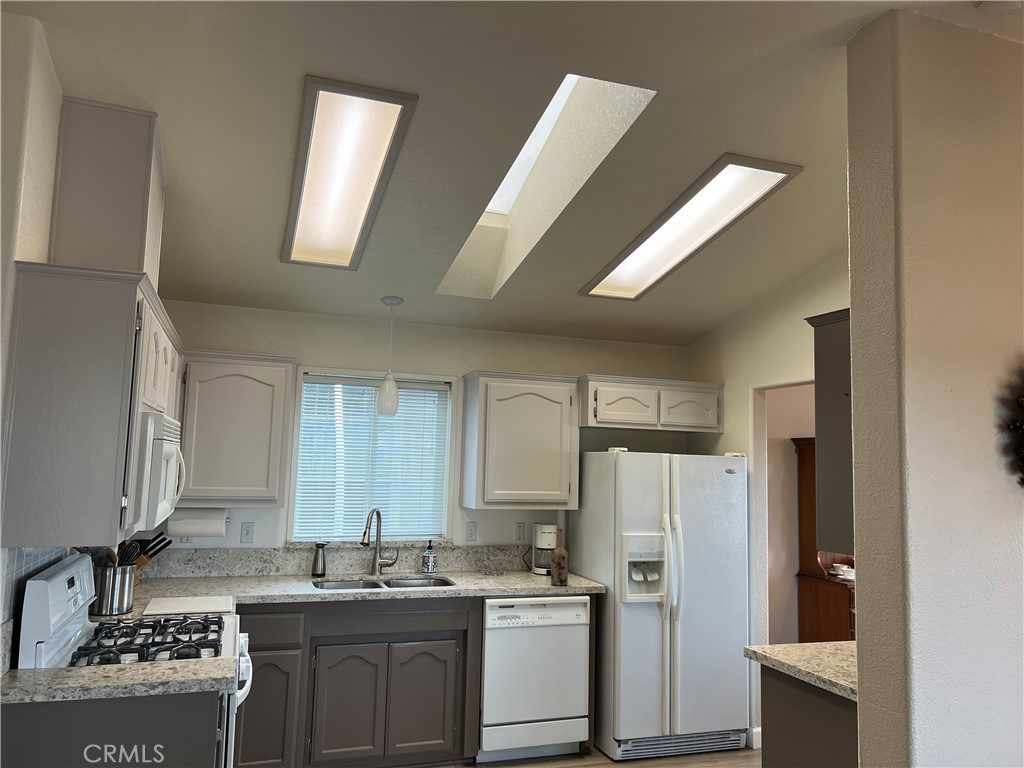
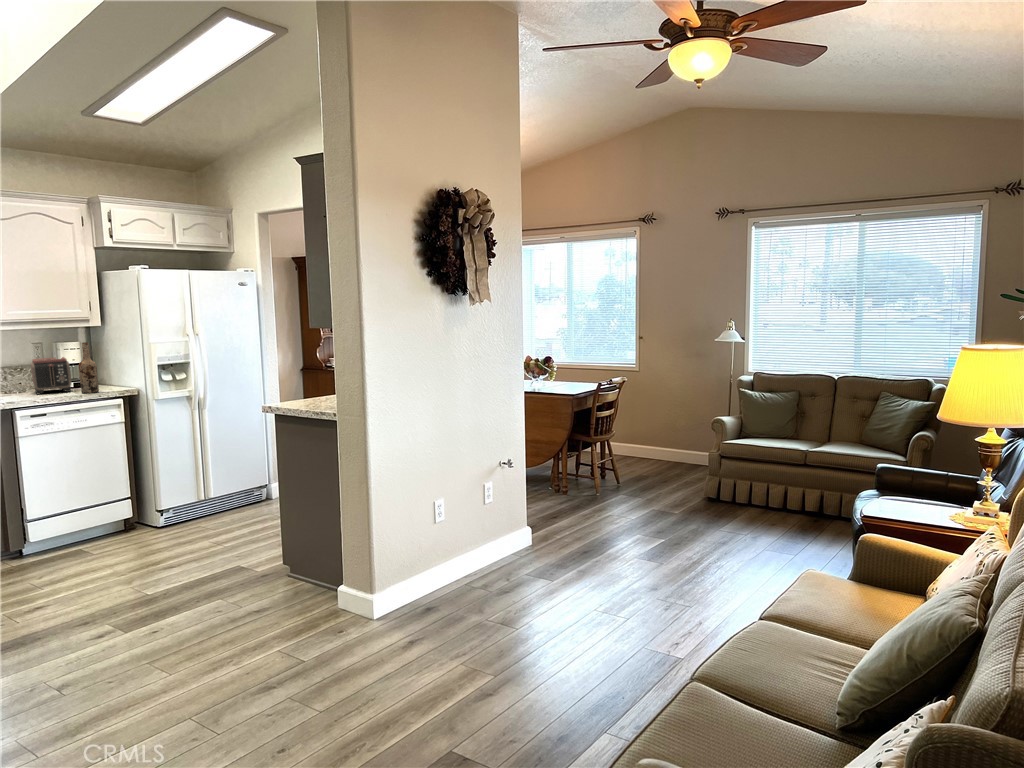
toaster: none [511,540,544,580] -> present [31,357,71,395]

